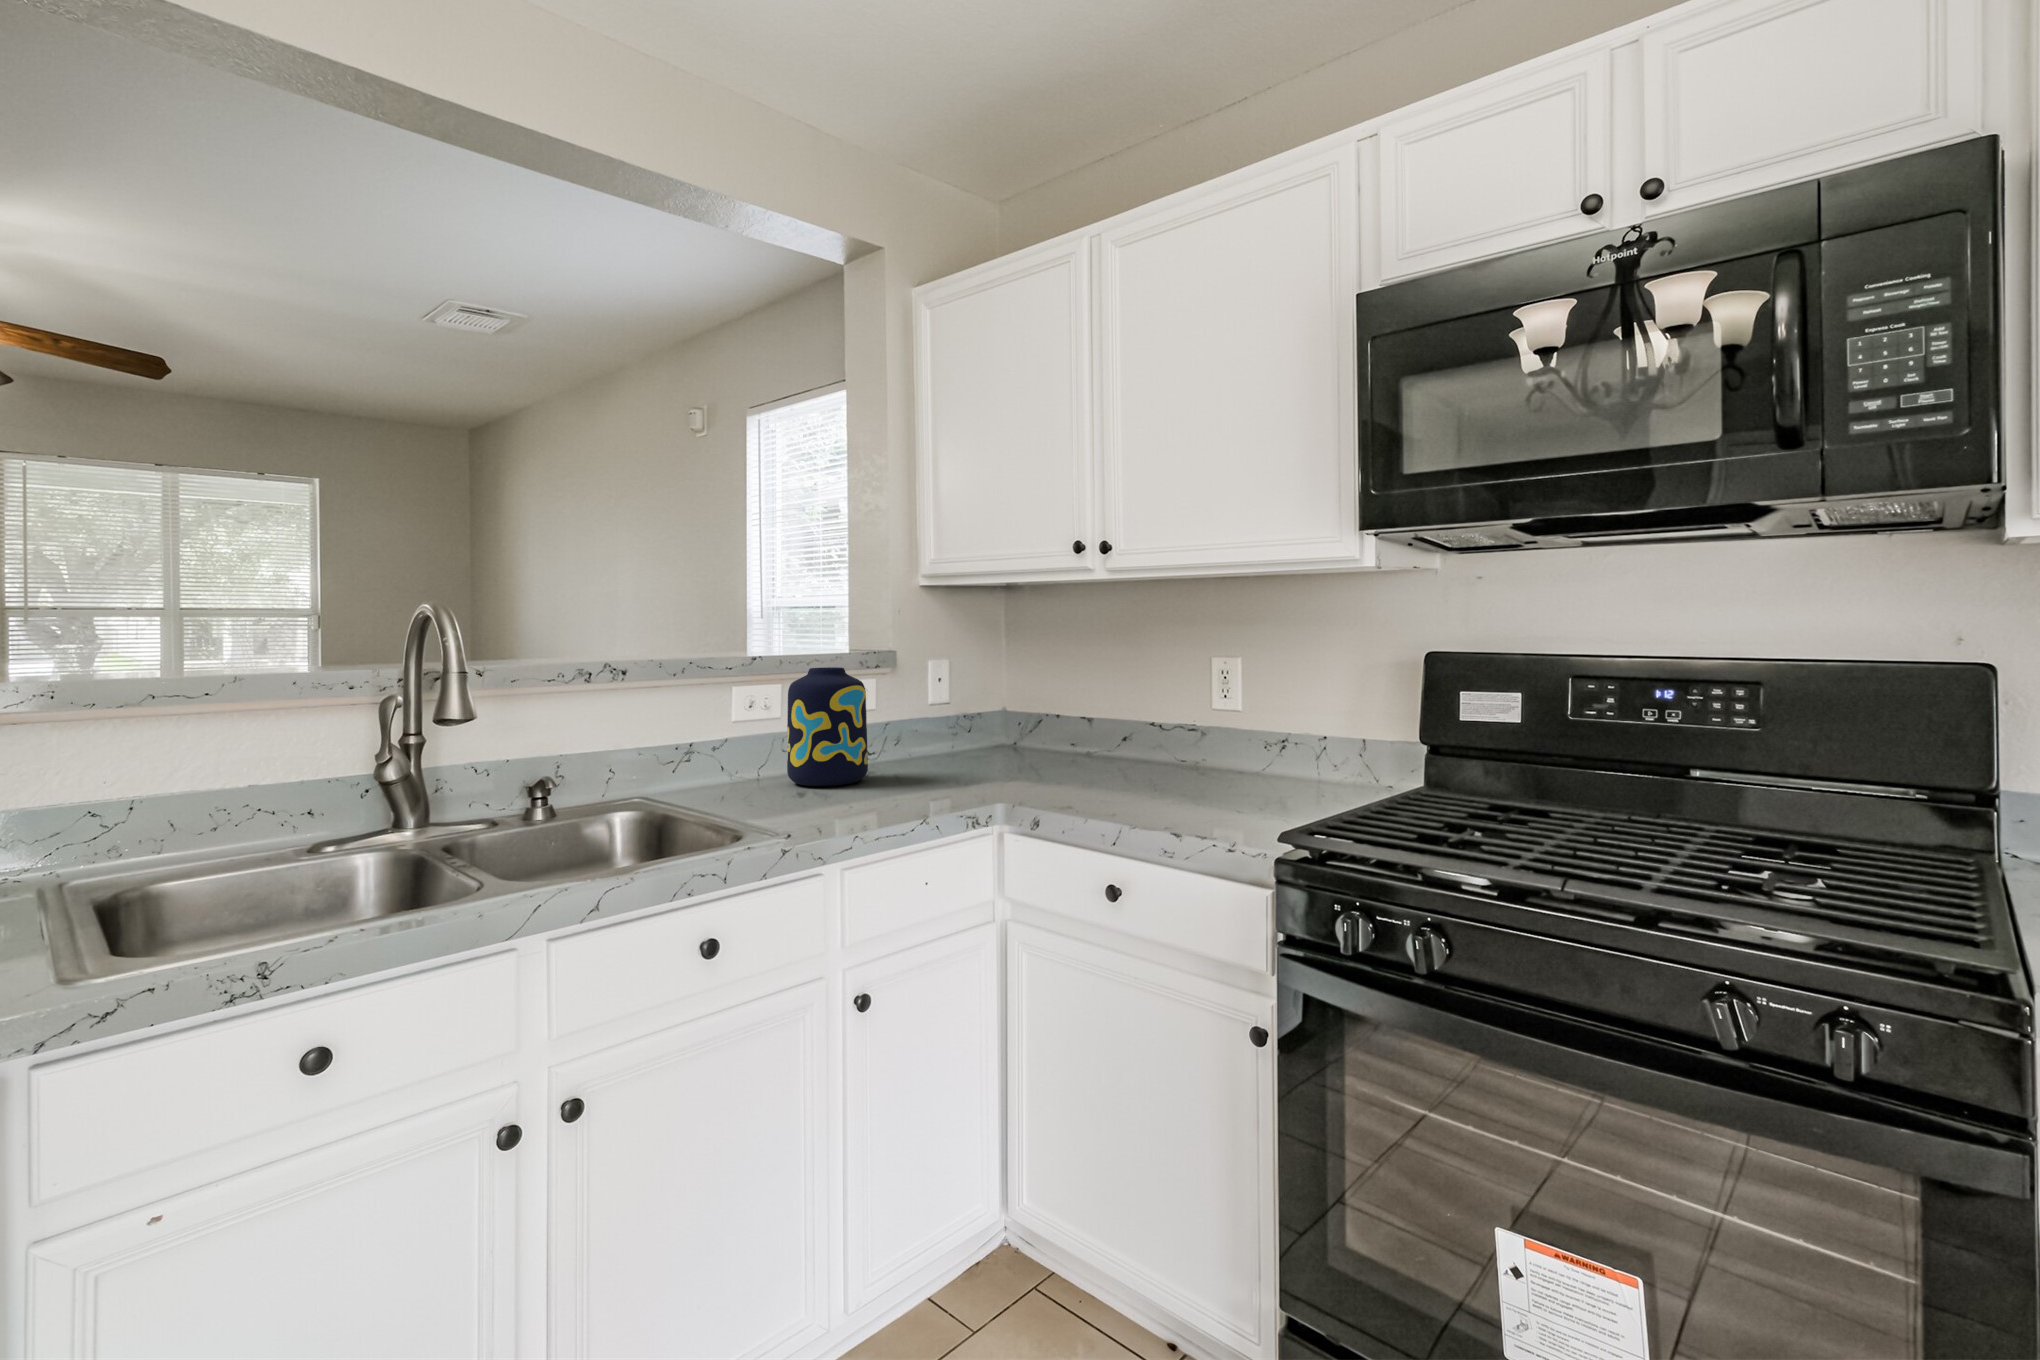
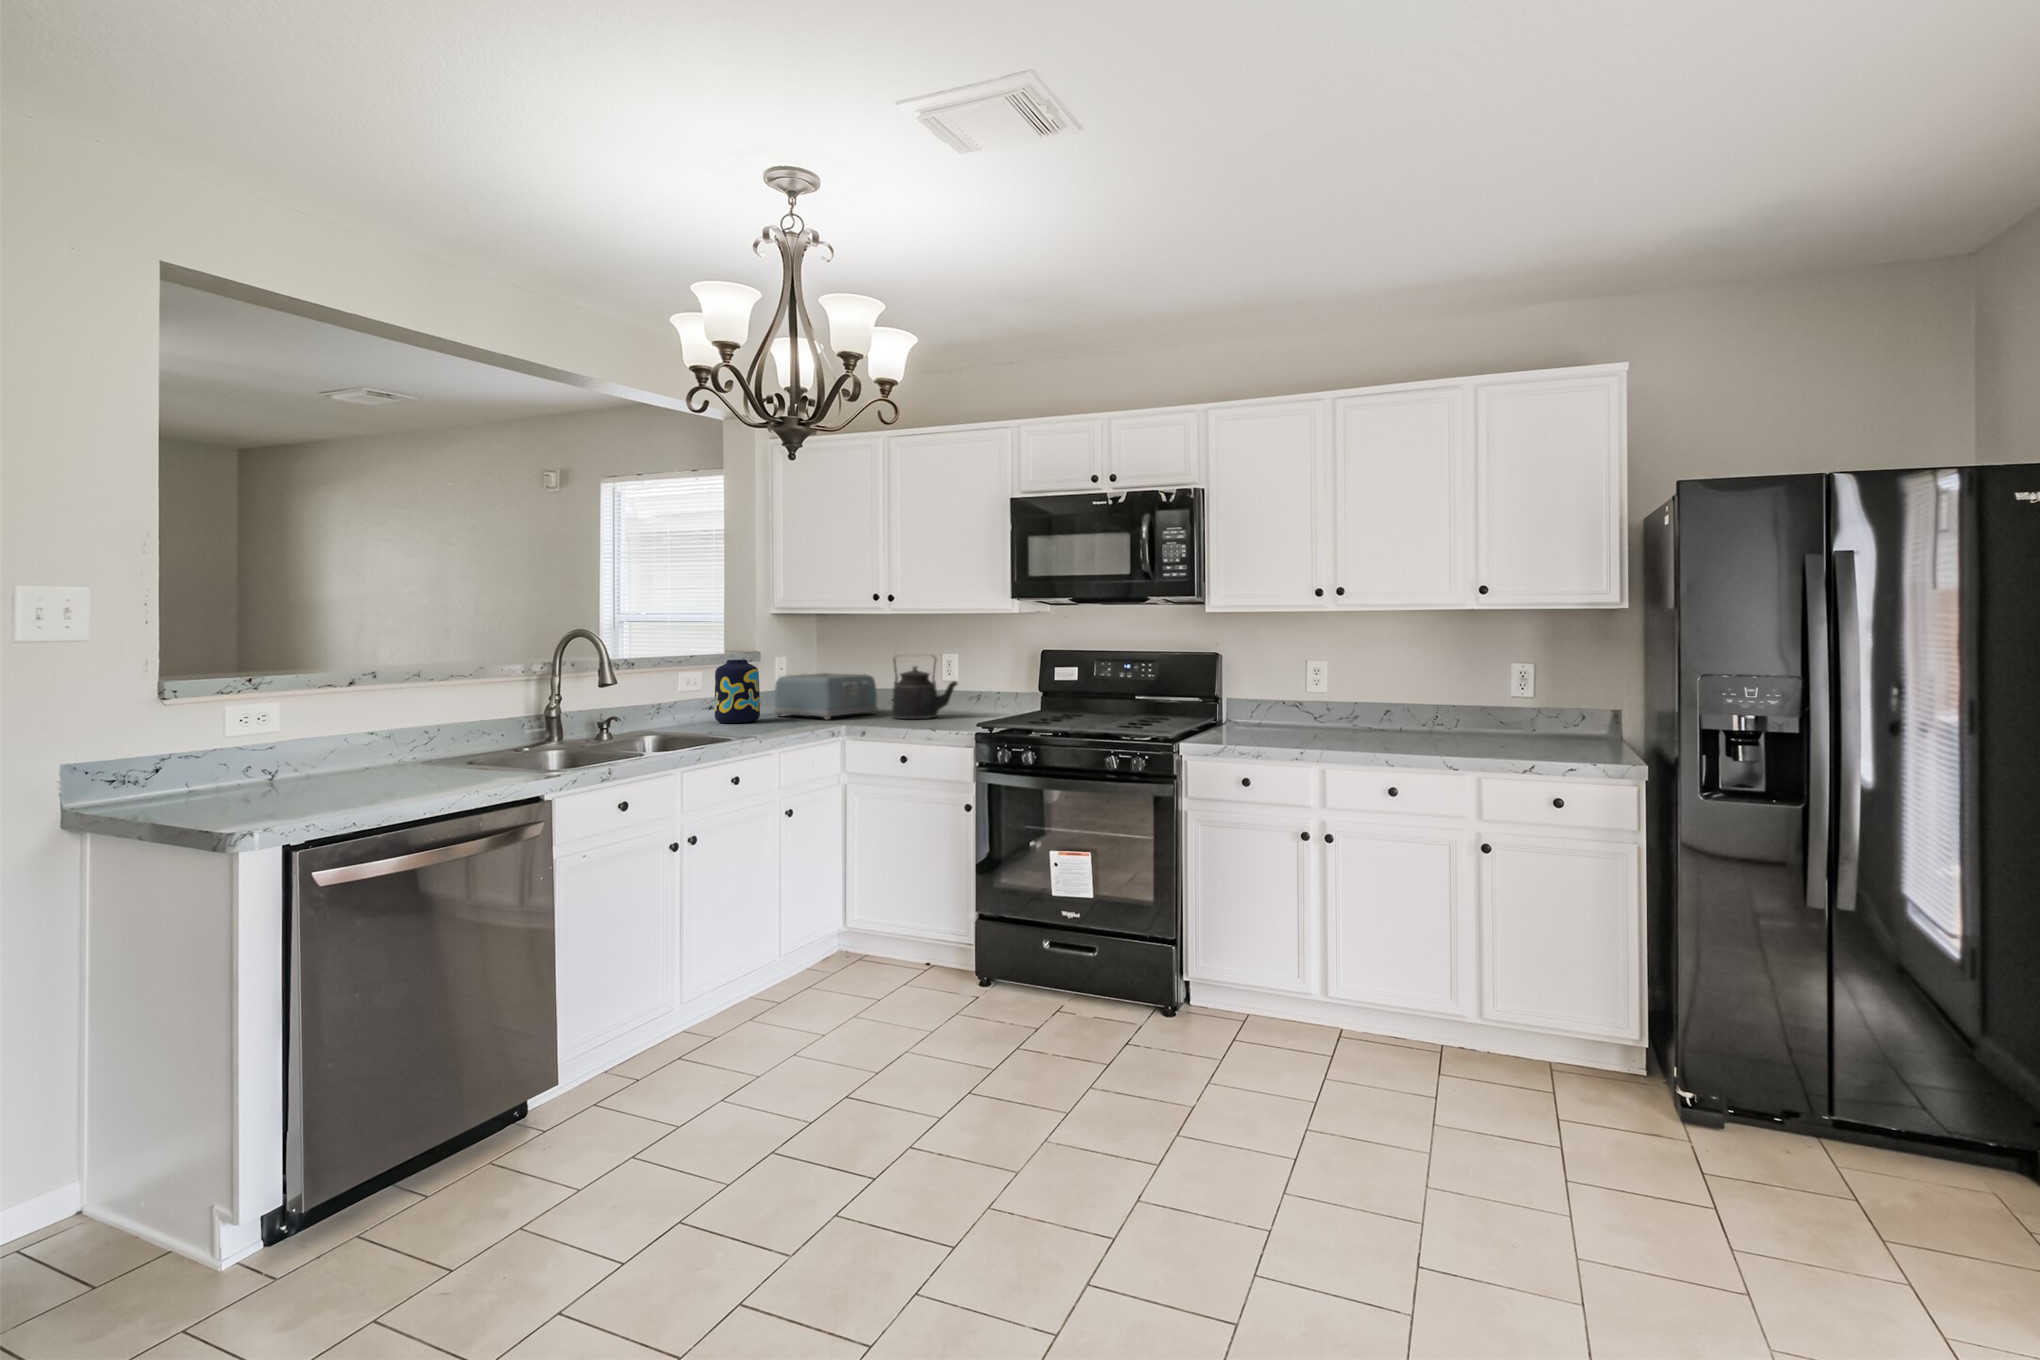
kettle: none [1107,661,1239,793] -> present [892,658,957,719]
toaster: none [904,692,1089,785] -> present [773,673,878,719]

